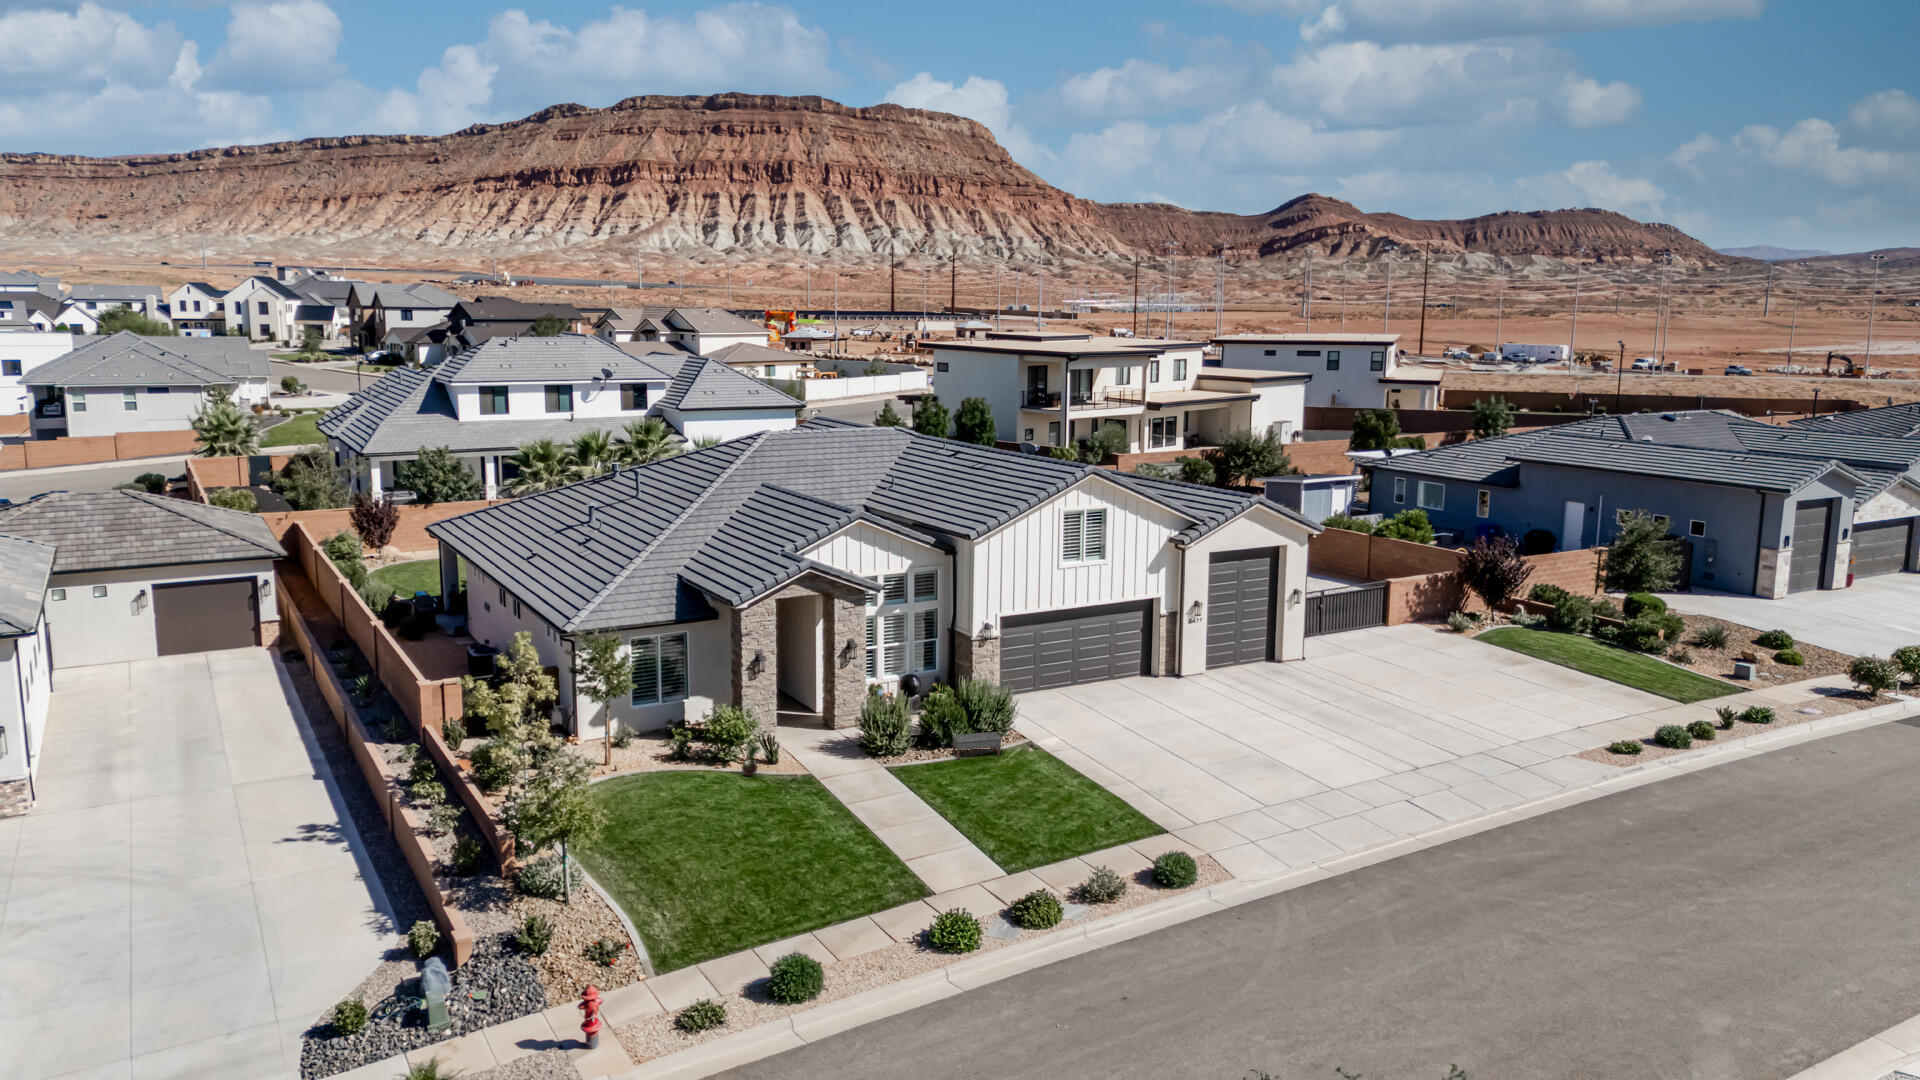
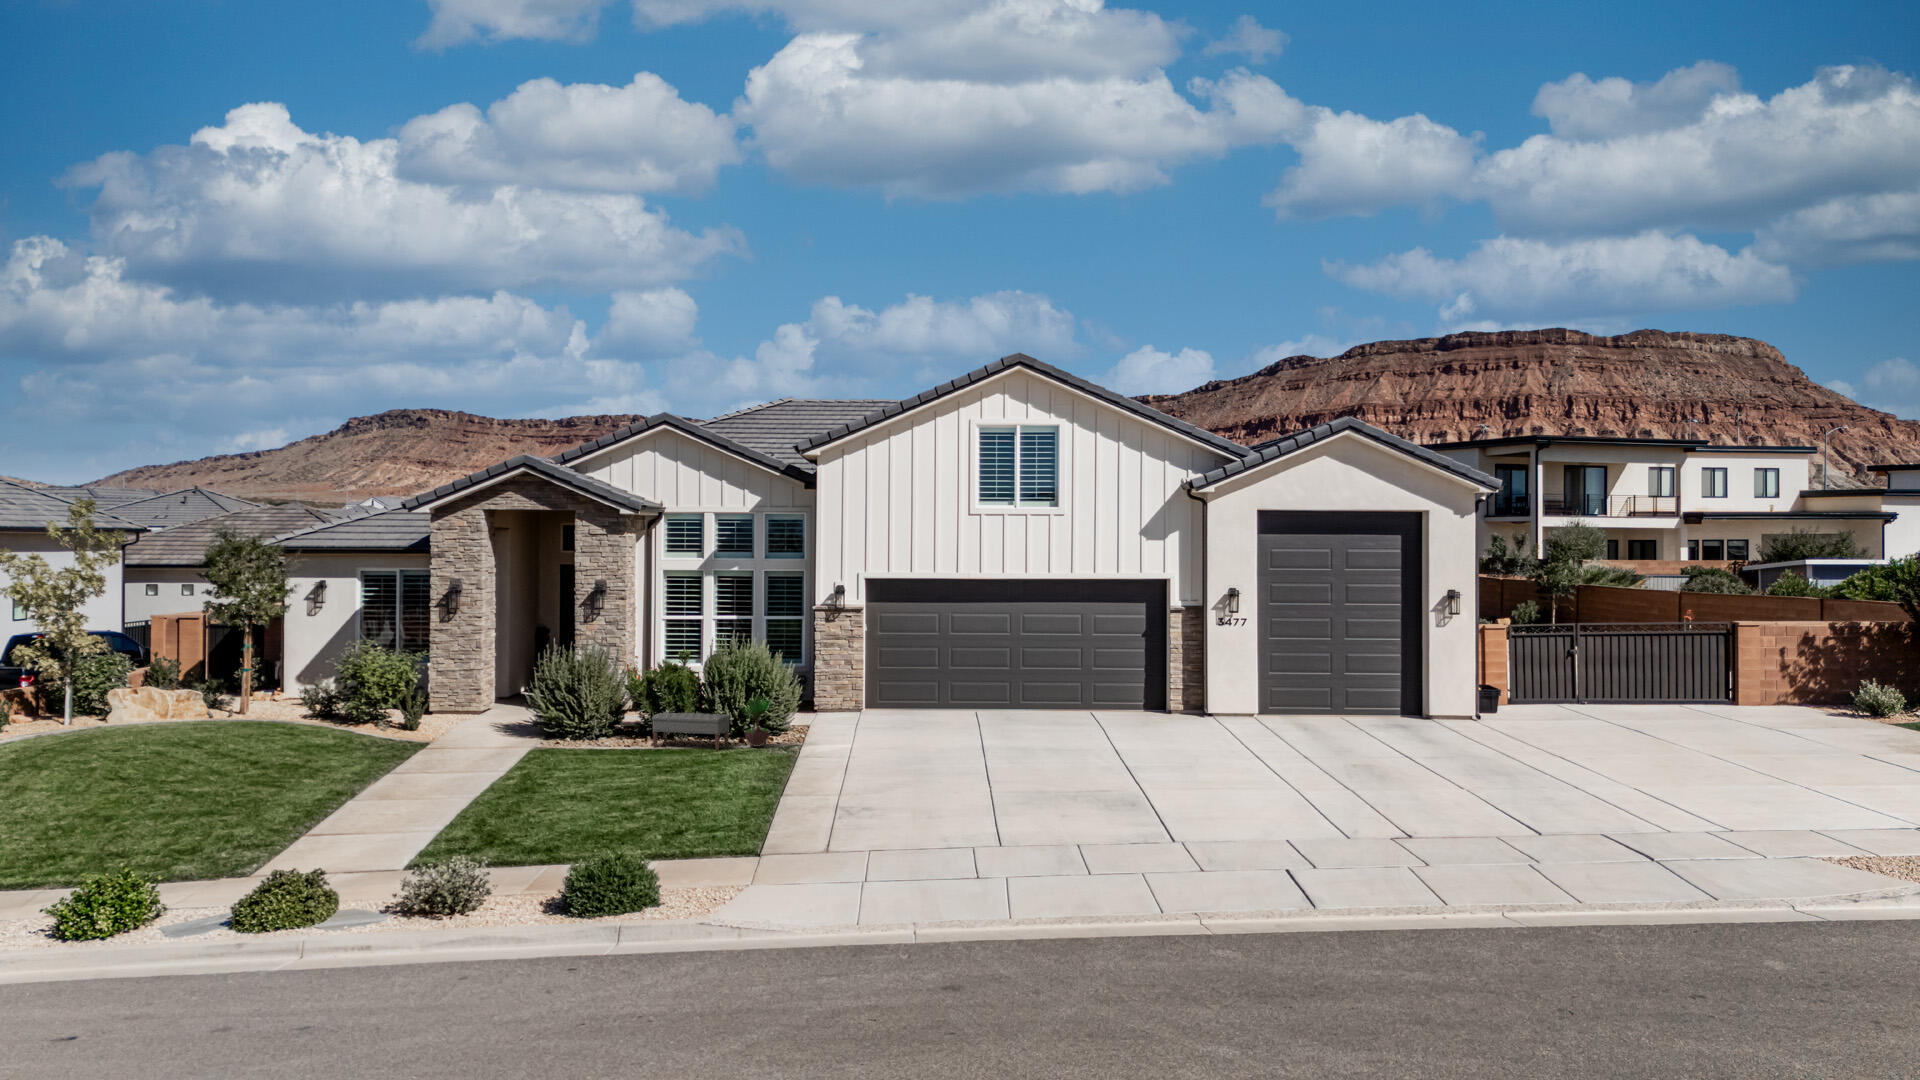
potted tree: present [742,745,760,776] -> present [744,698,769,747]

